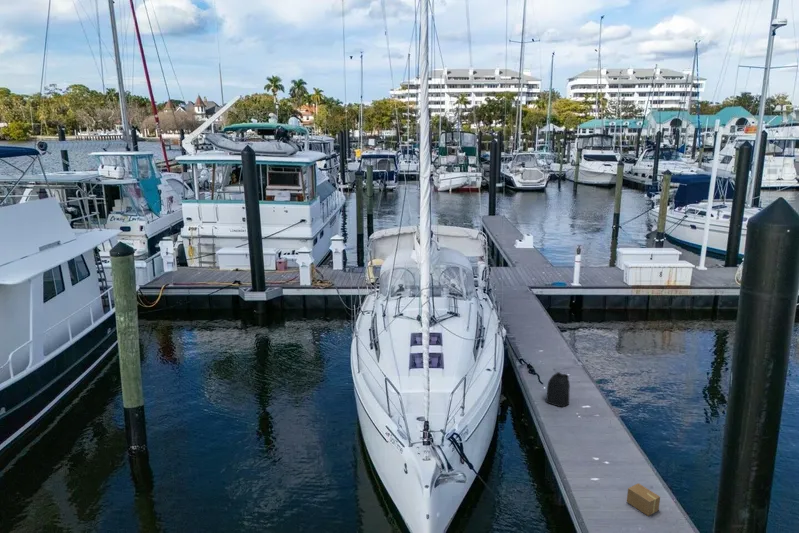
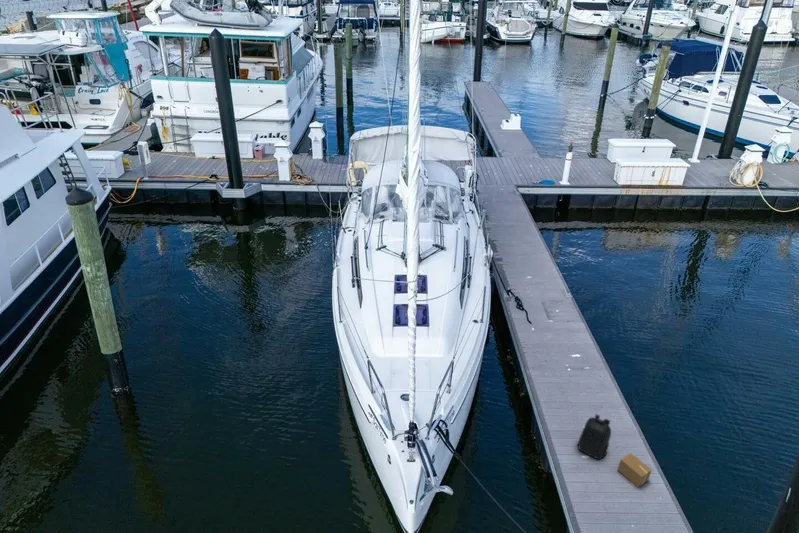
backpack: present [546,372,570,407] -> present [578,415,611,459]

